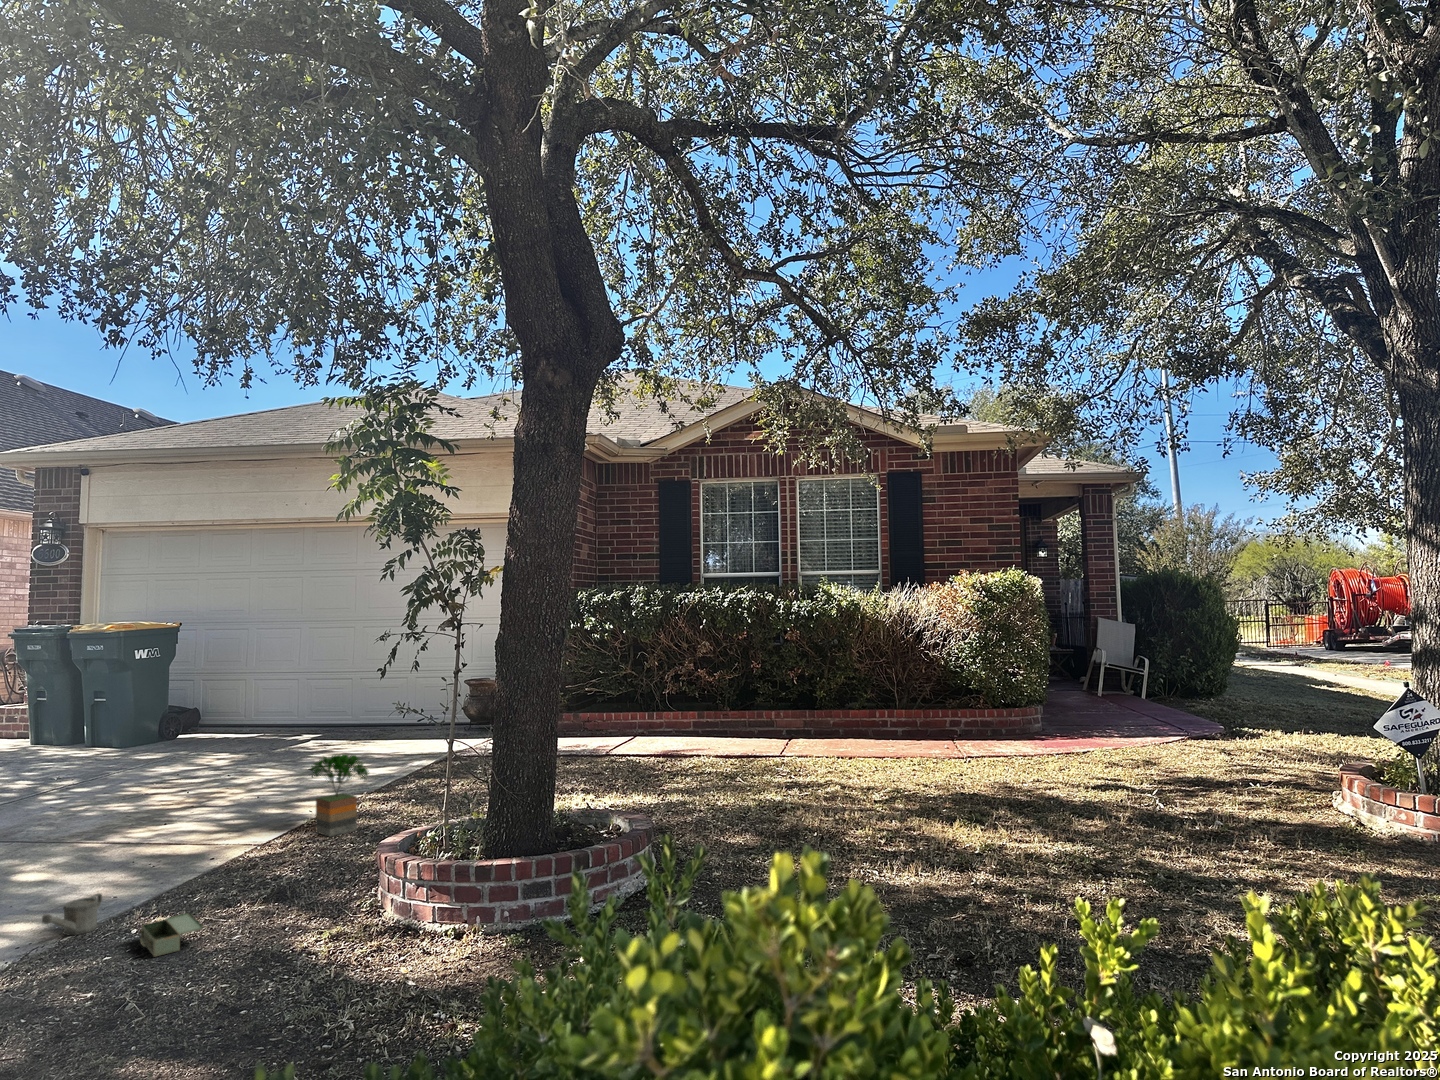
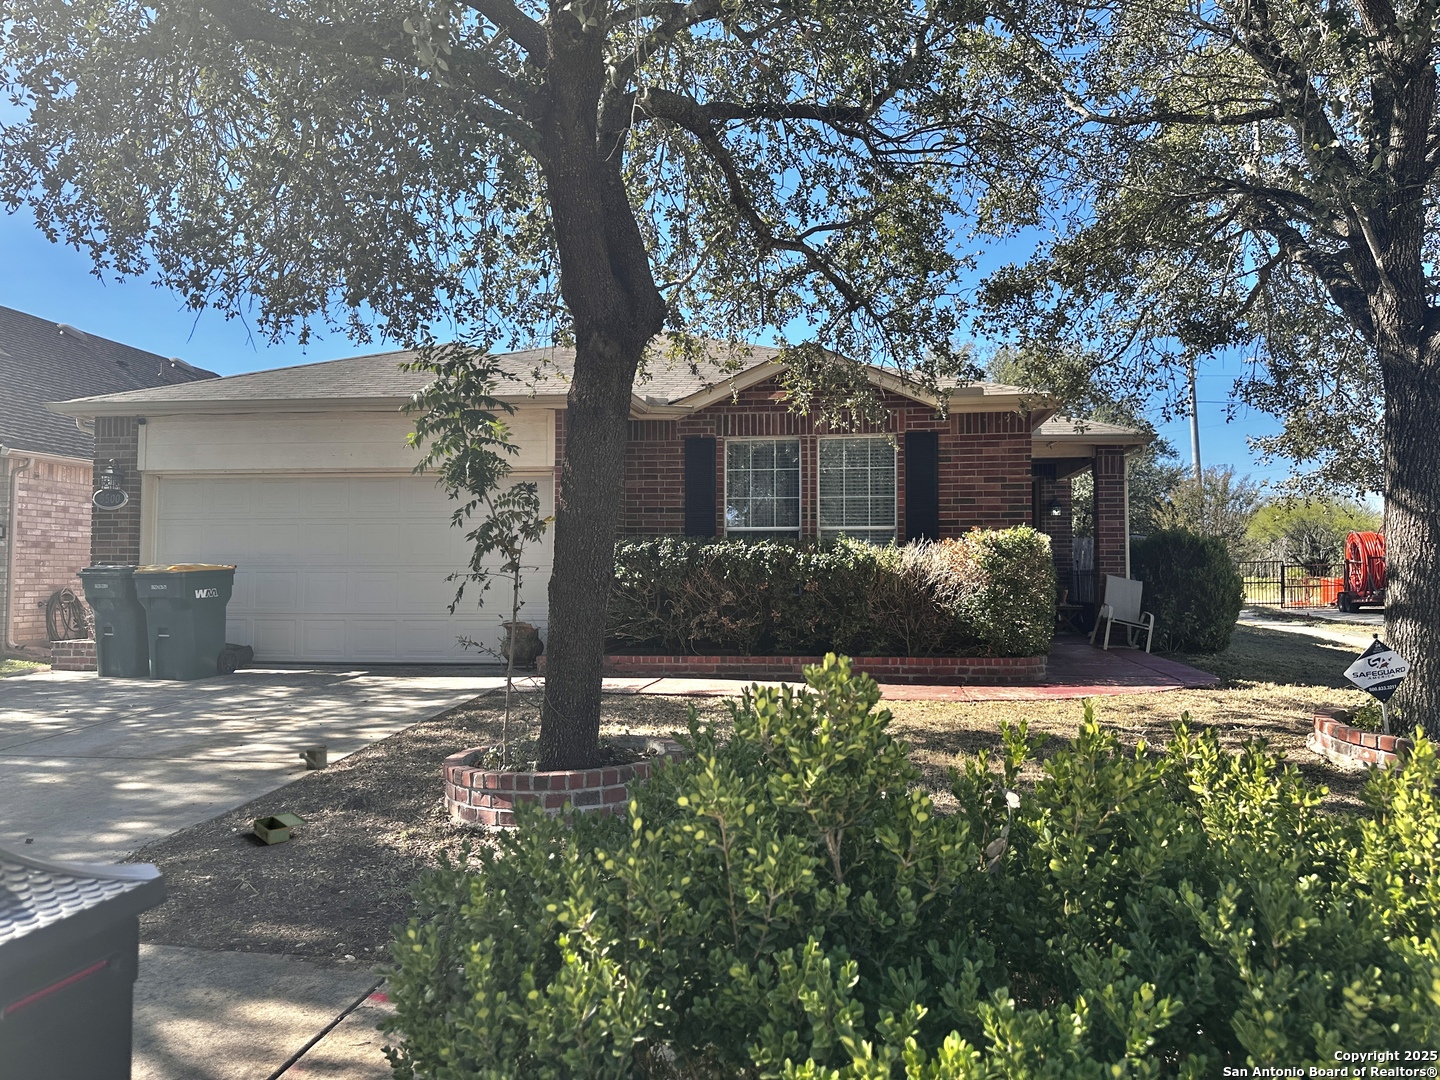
potted tree: present [311,754,369,836] -> none [372,685,428,758]
watering can: present [42,893,102,935] -> present [299,745,328,770]

